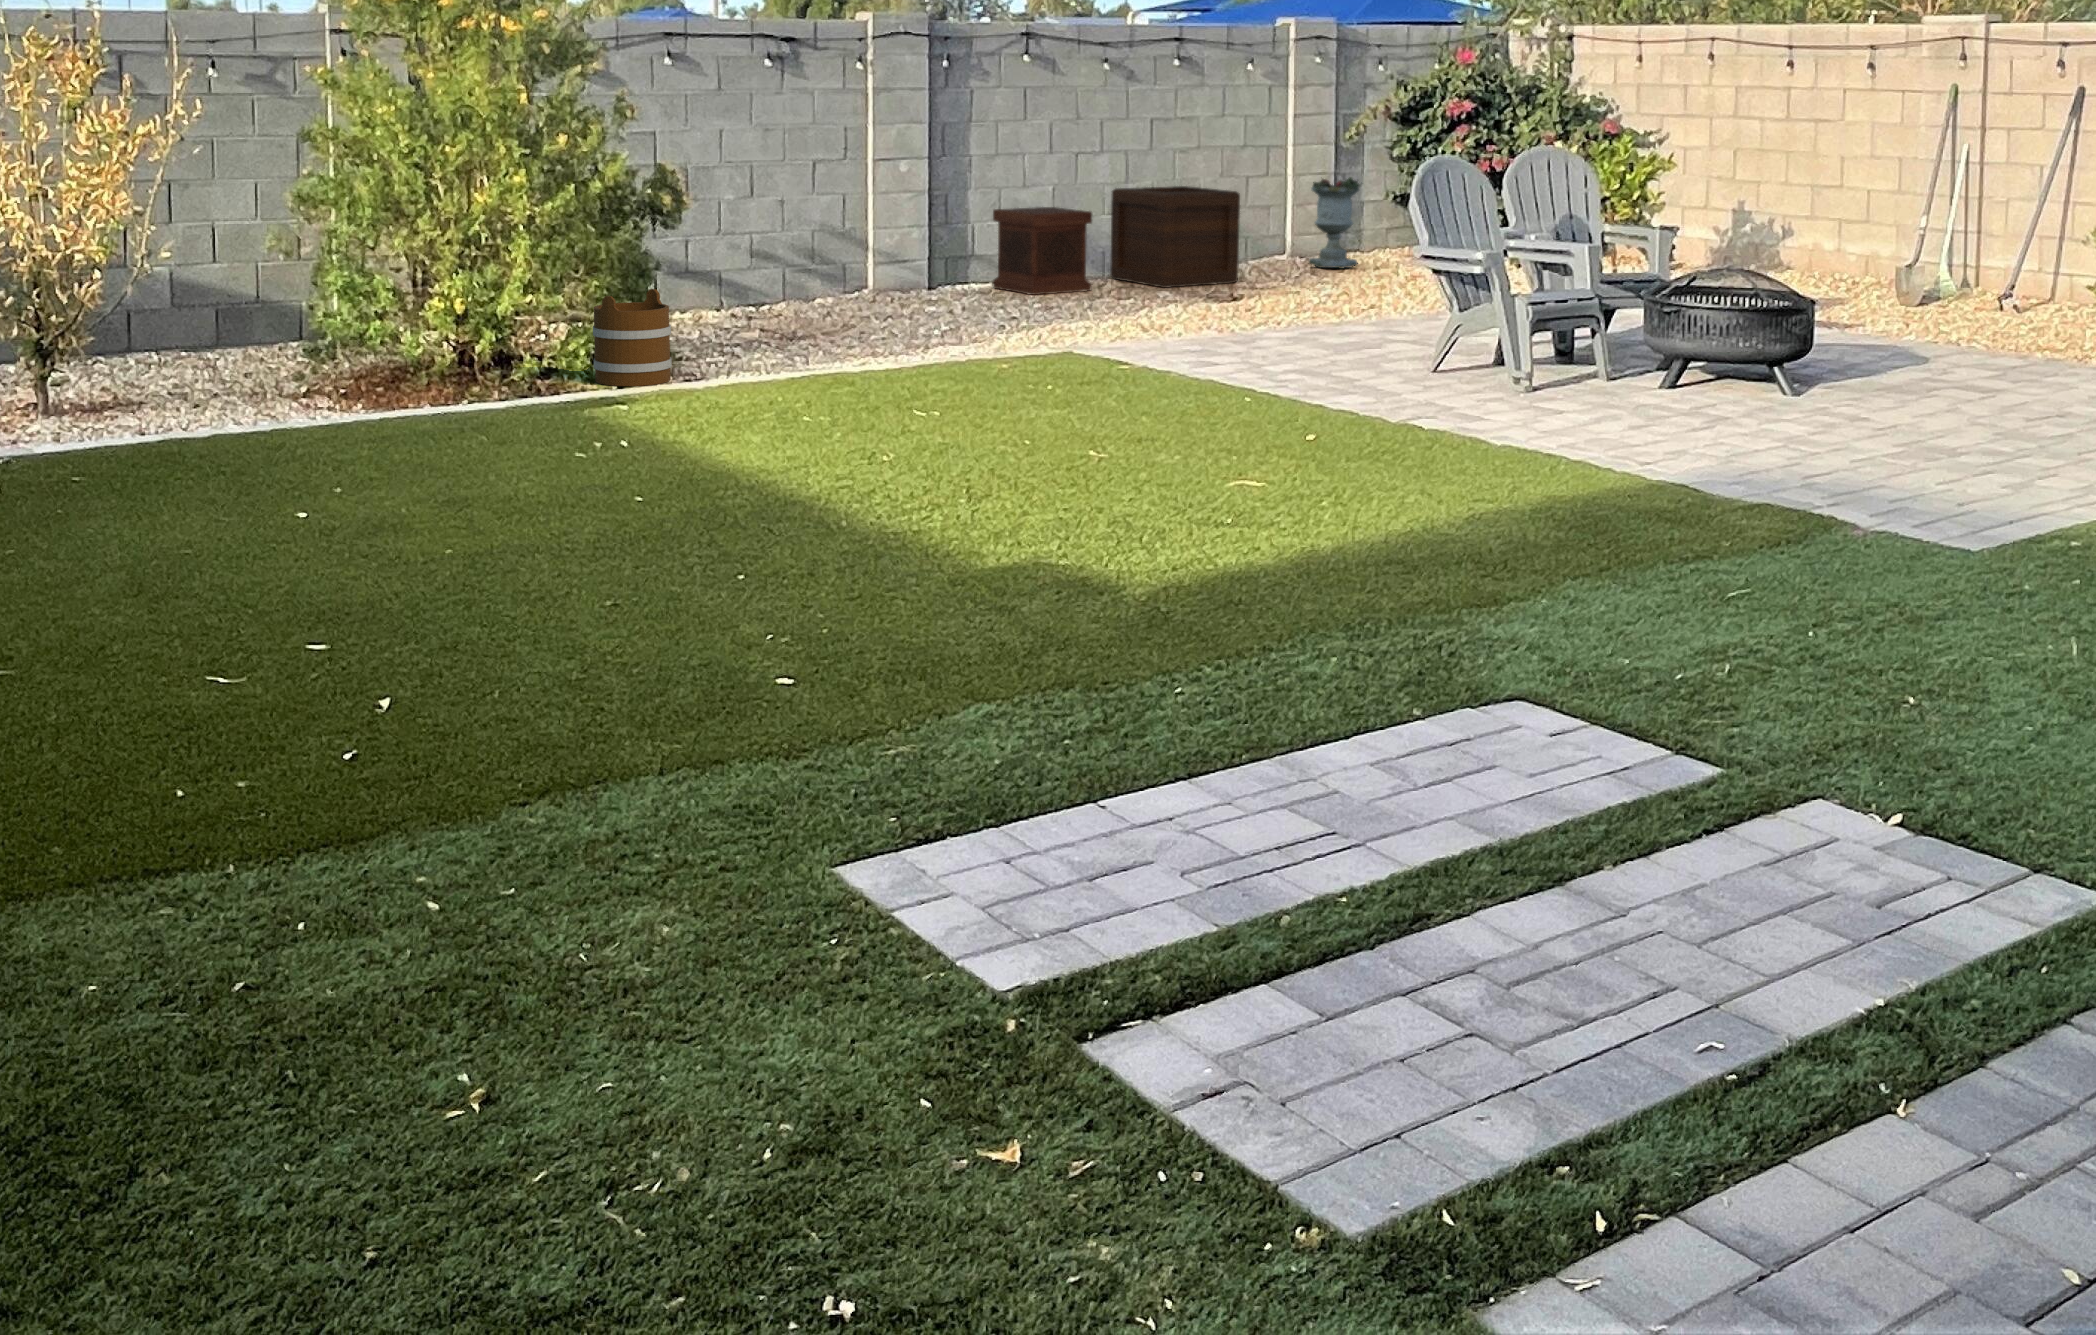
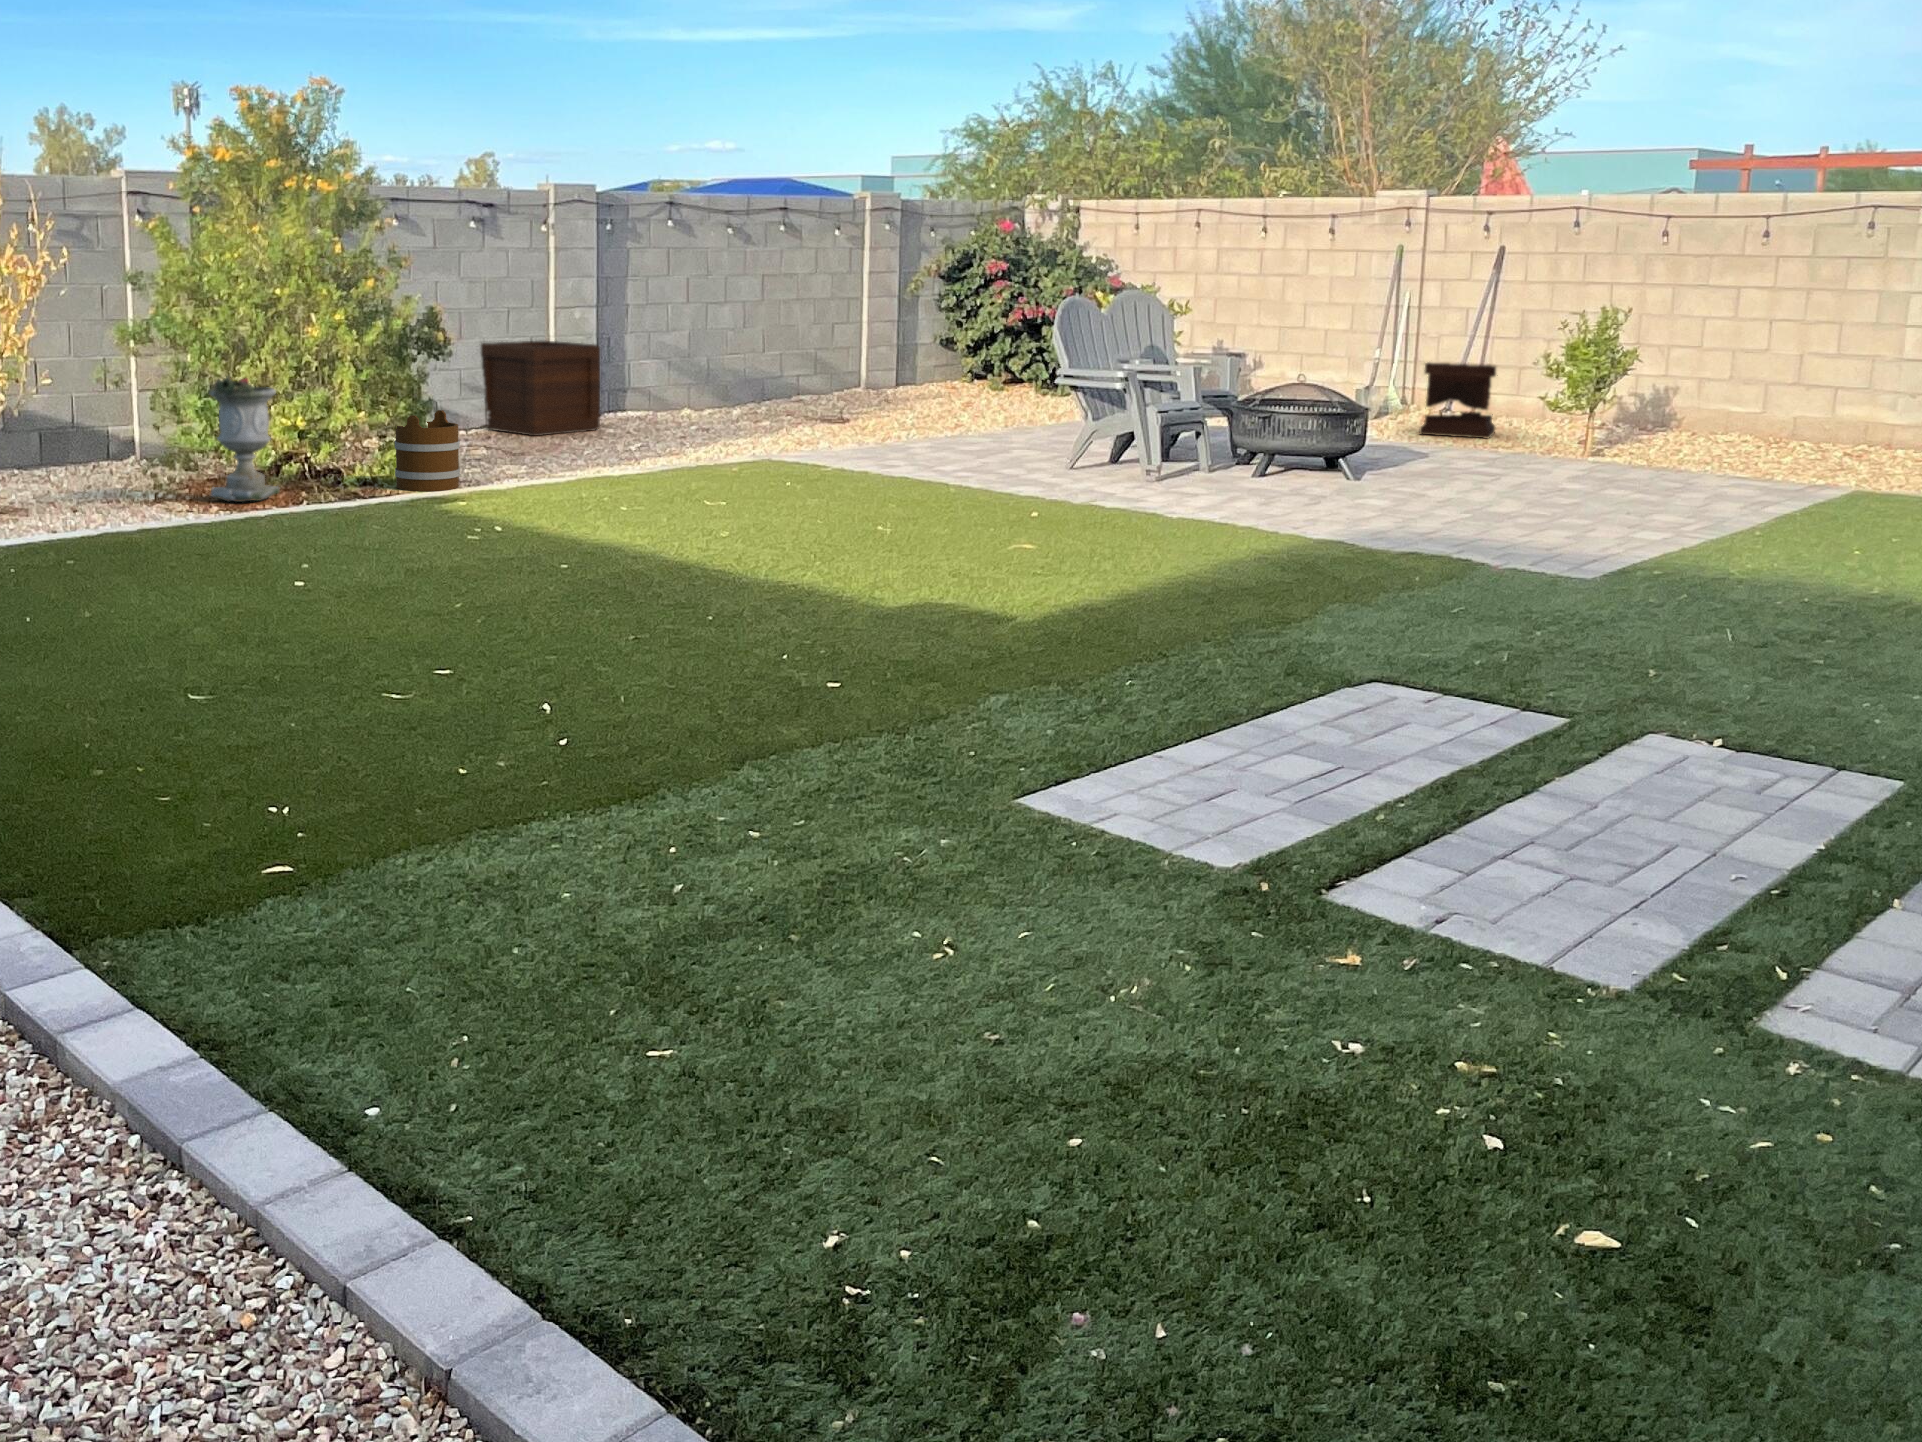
planter: present [1309,177,1362,269] -> present [209,376,280,502]
wooden crate: present [1110,186,1240,288] -> present [480,341,600,436]
side table: present [993,207,1092,295] -> present [1419,363,1496,438]

